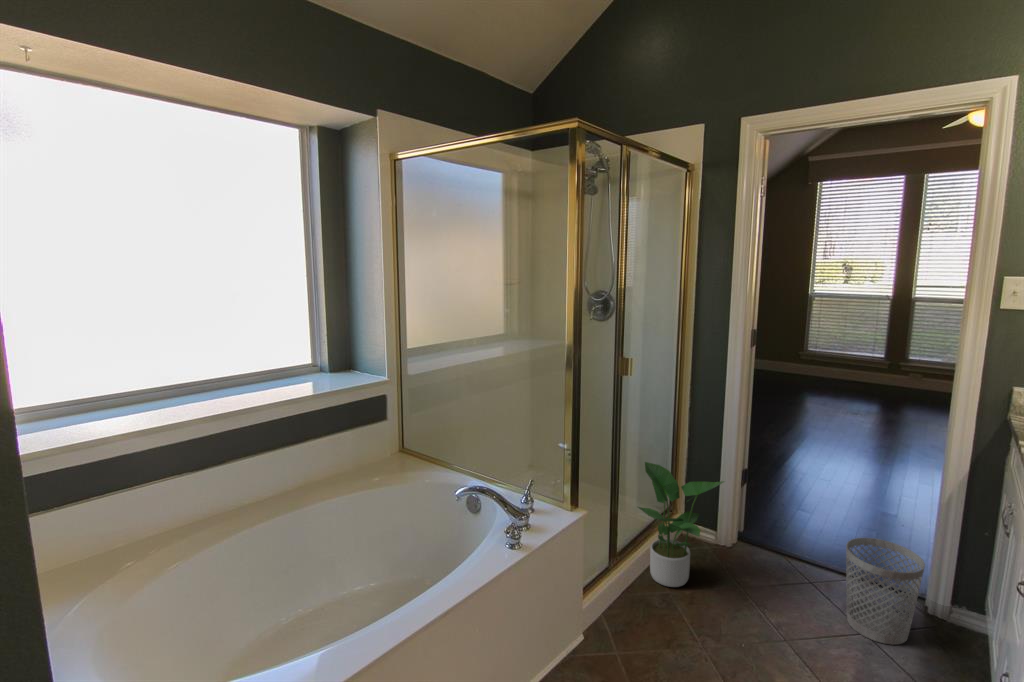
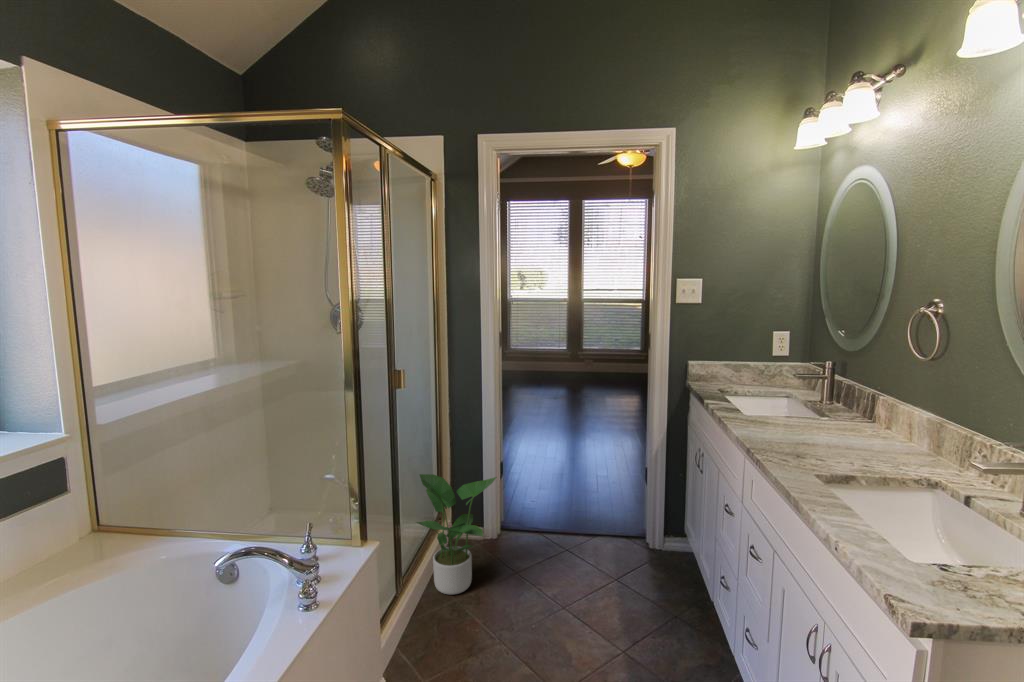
wastebasket: present [846,538,925,645] -> none [596,498,651,583]

